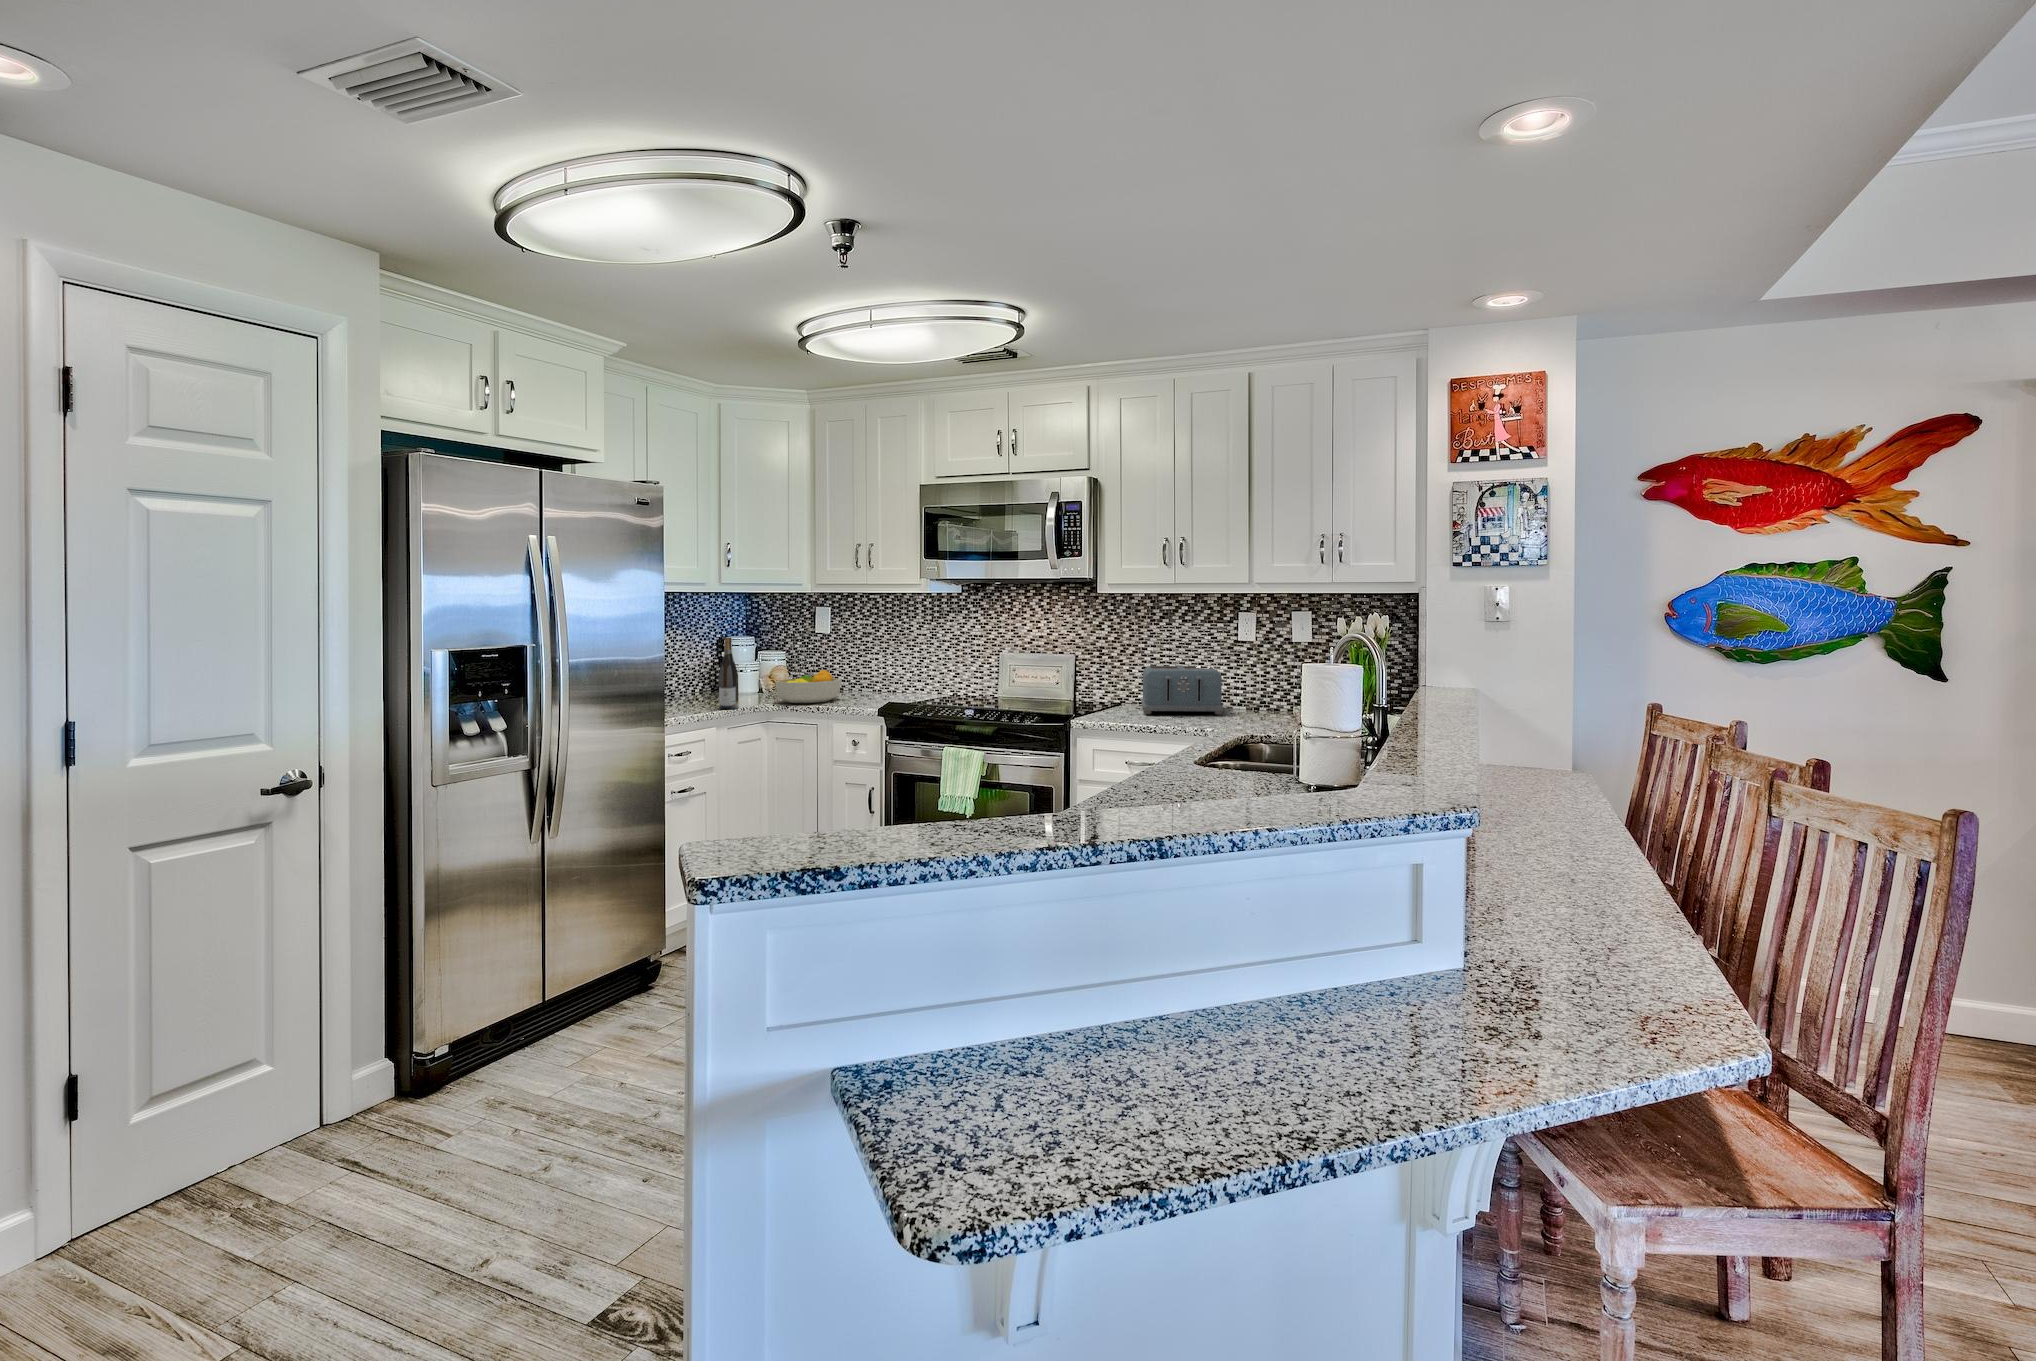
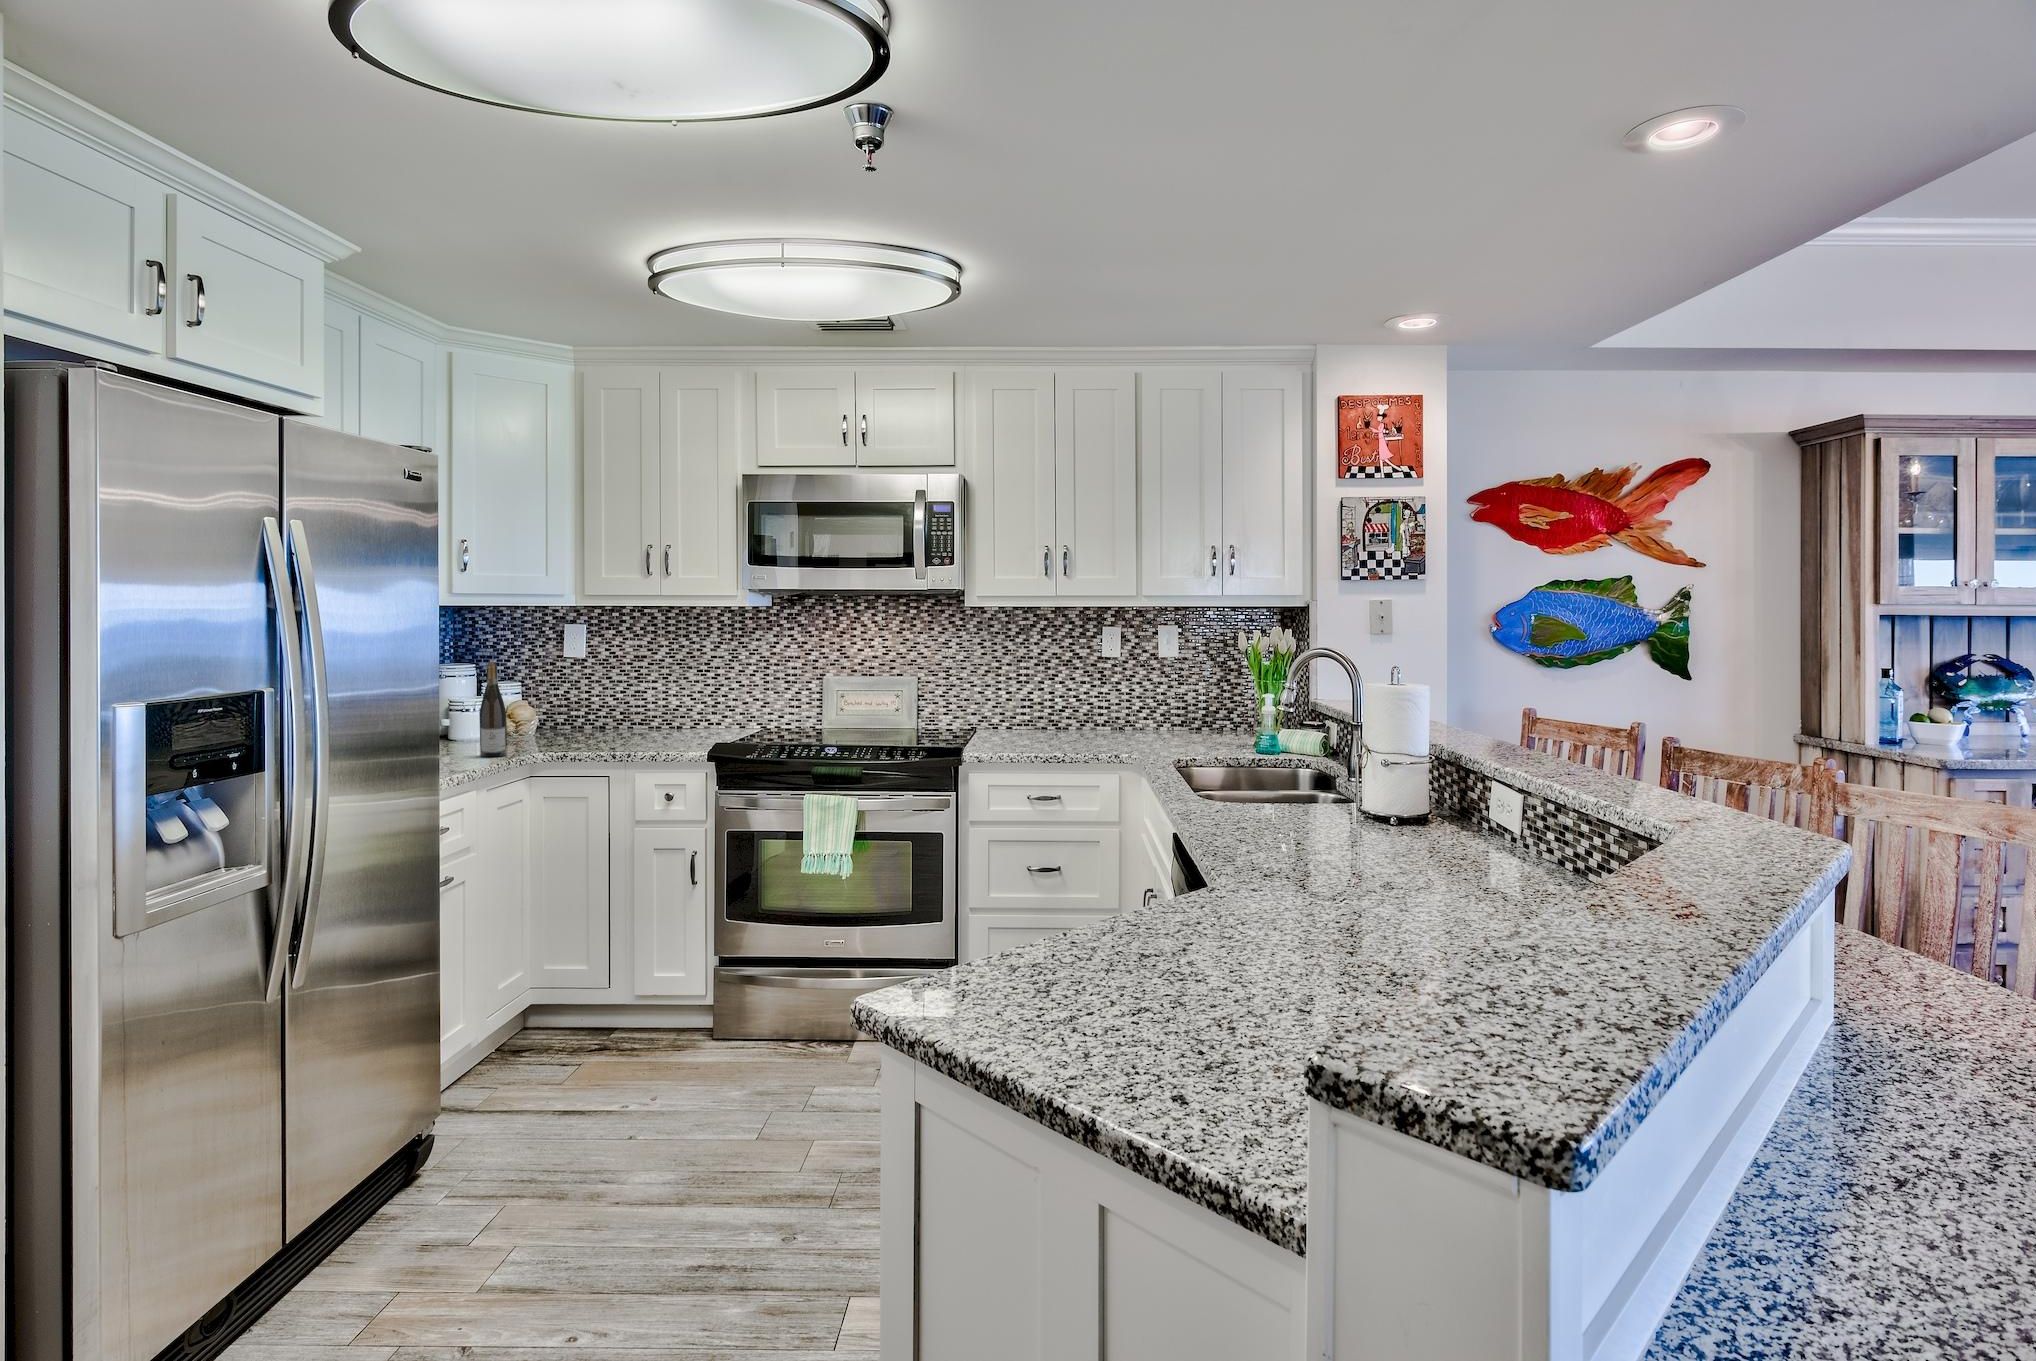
toaster: present [1141,666,1223,714] -> none [997,685,1103,738]
fruit bowl: present [775,669,841,703] -> none [546,702,623,746]

